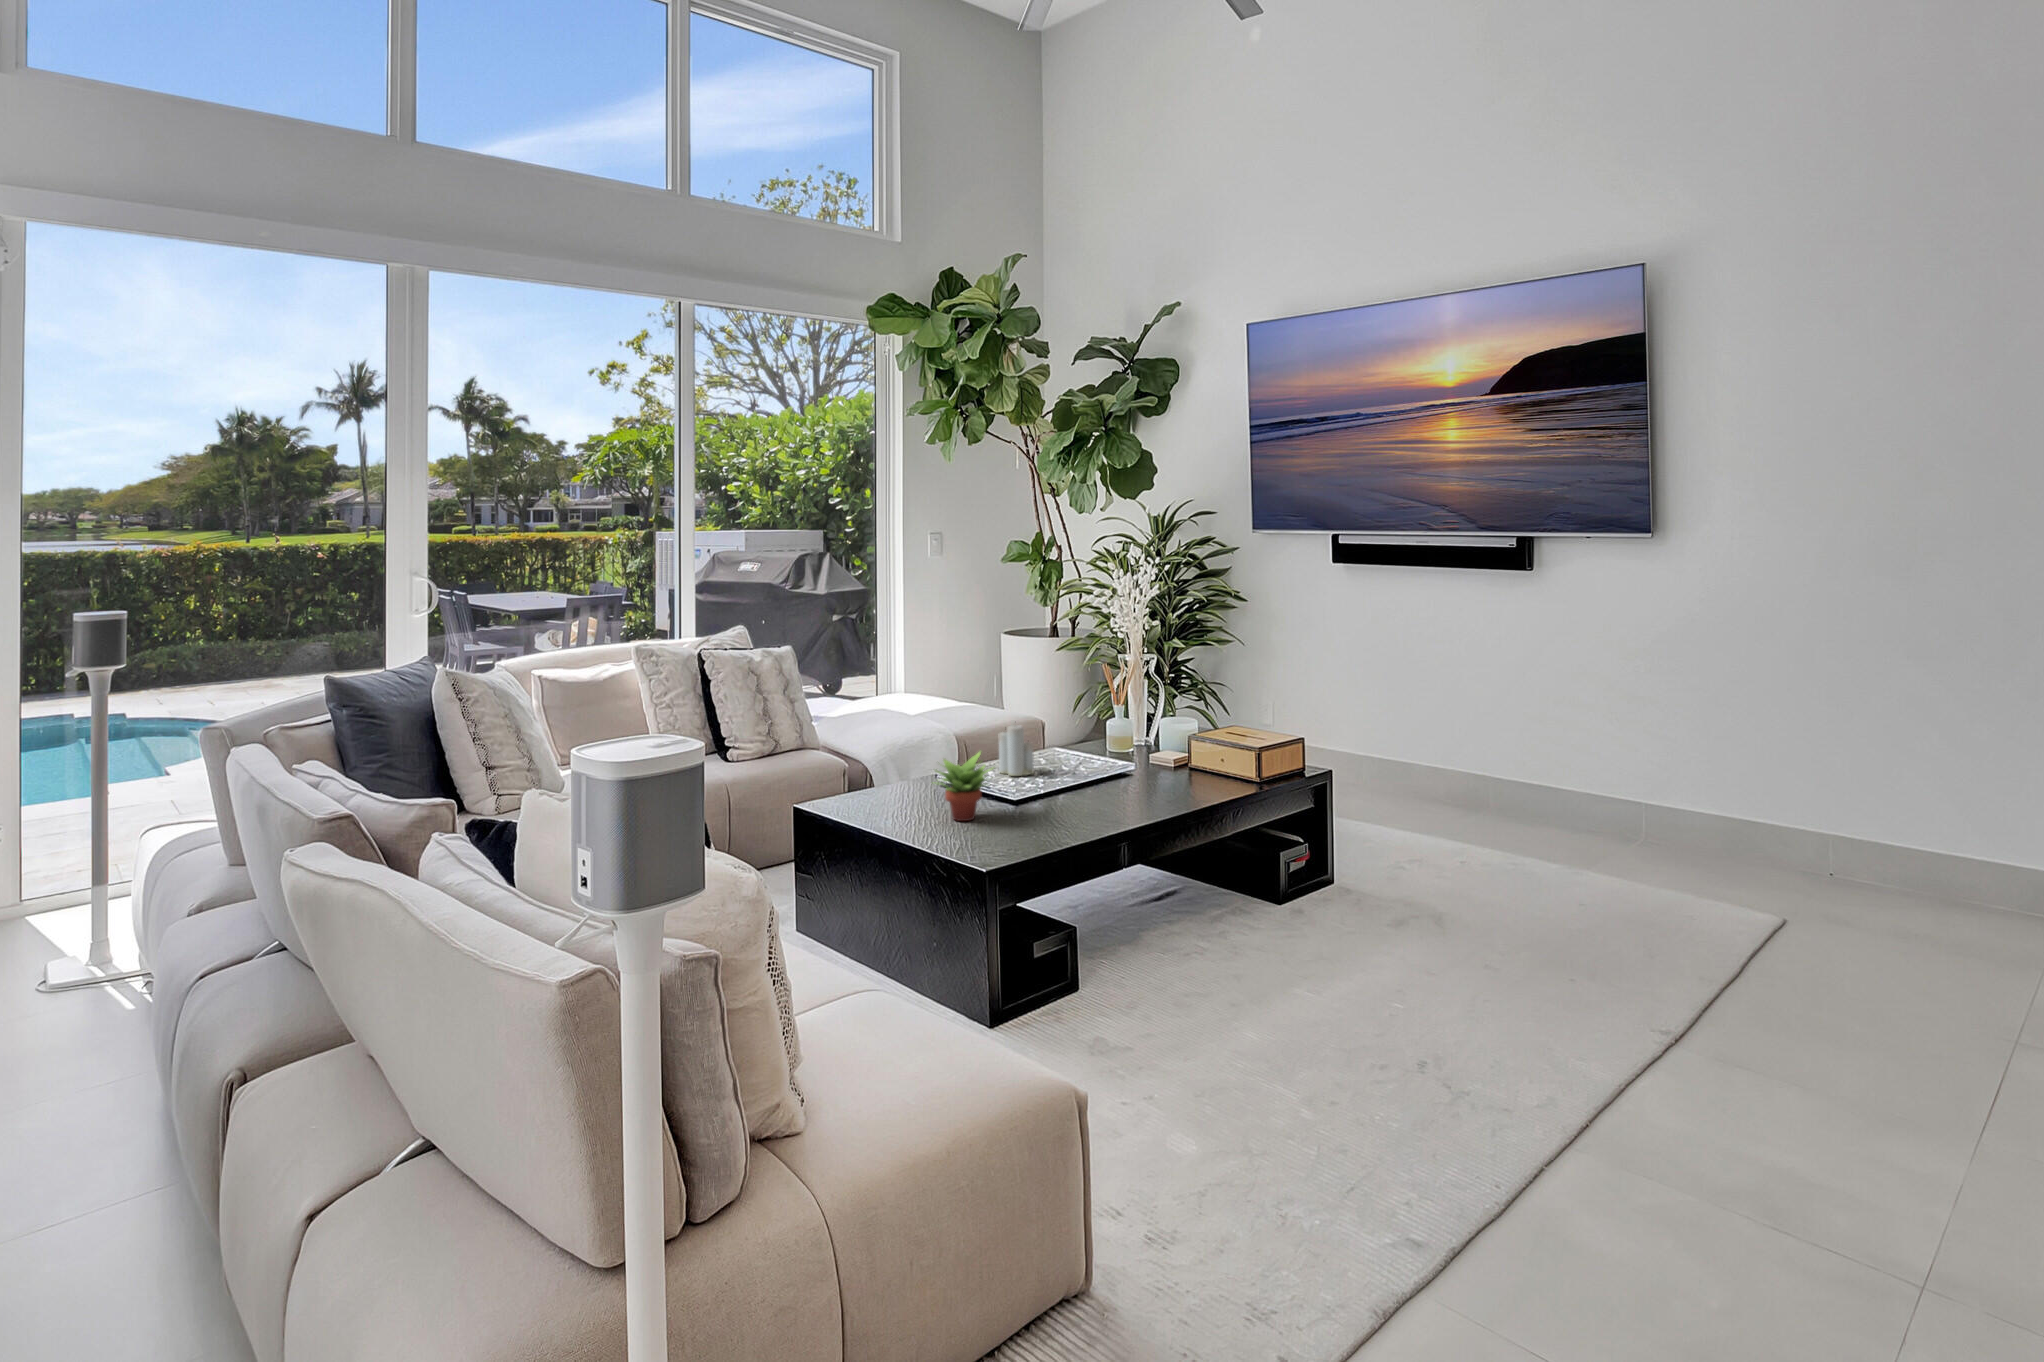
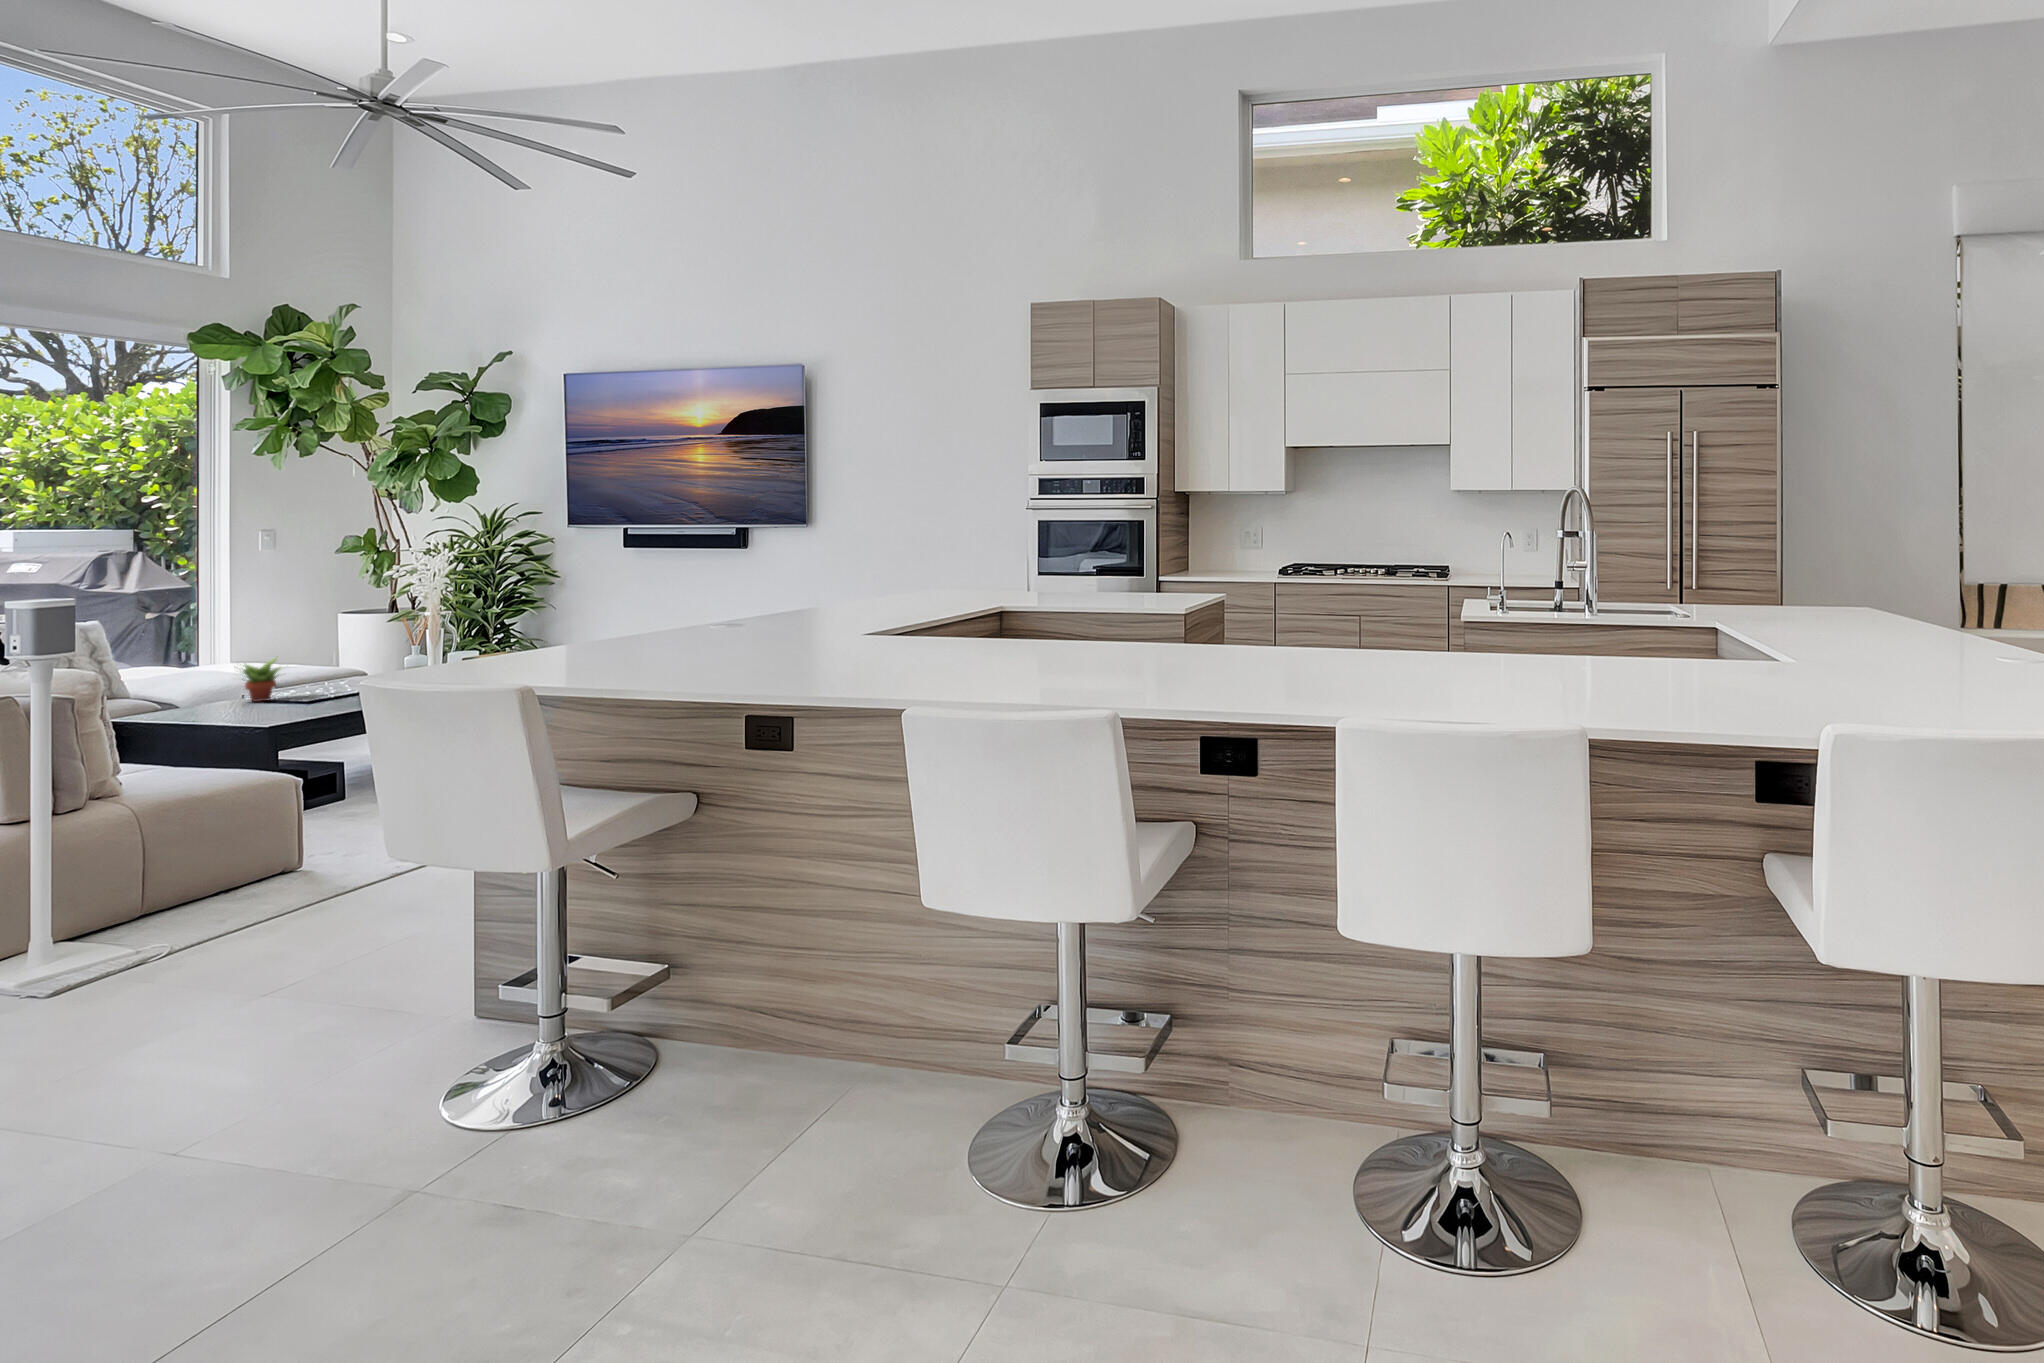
candle: present [999,725,1034,776] -> none [301,645,332,683]

